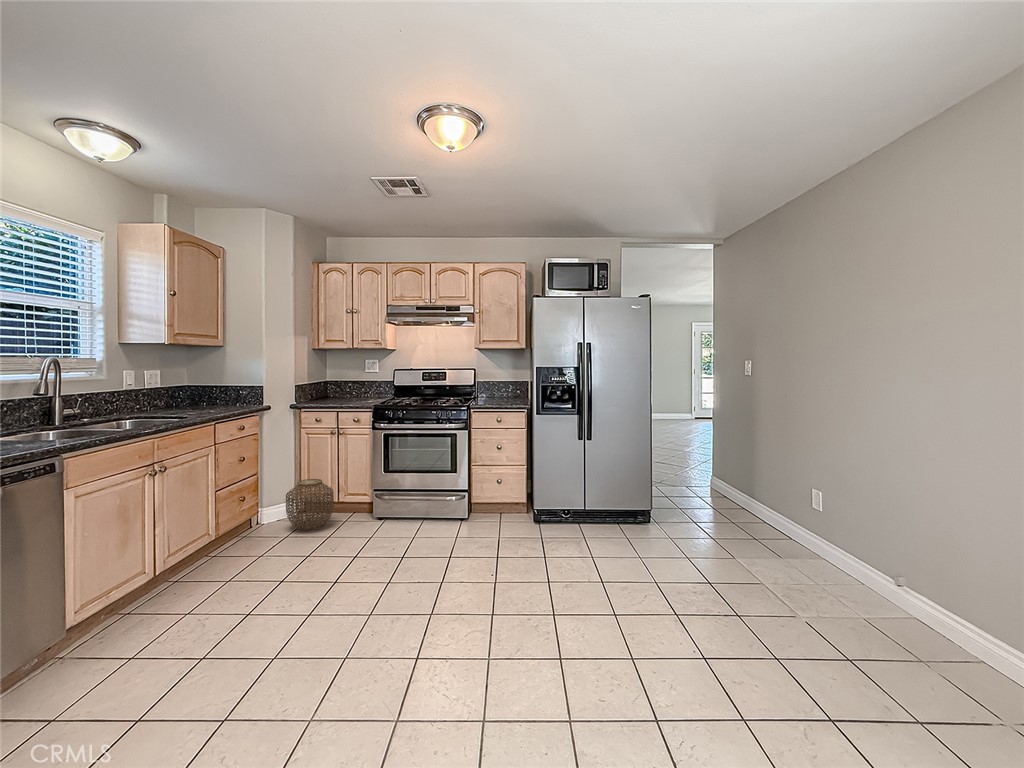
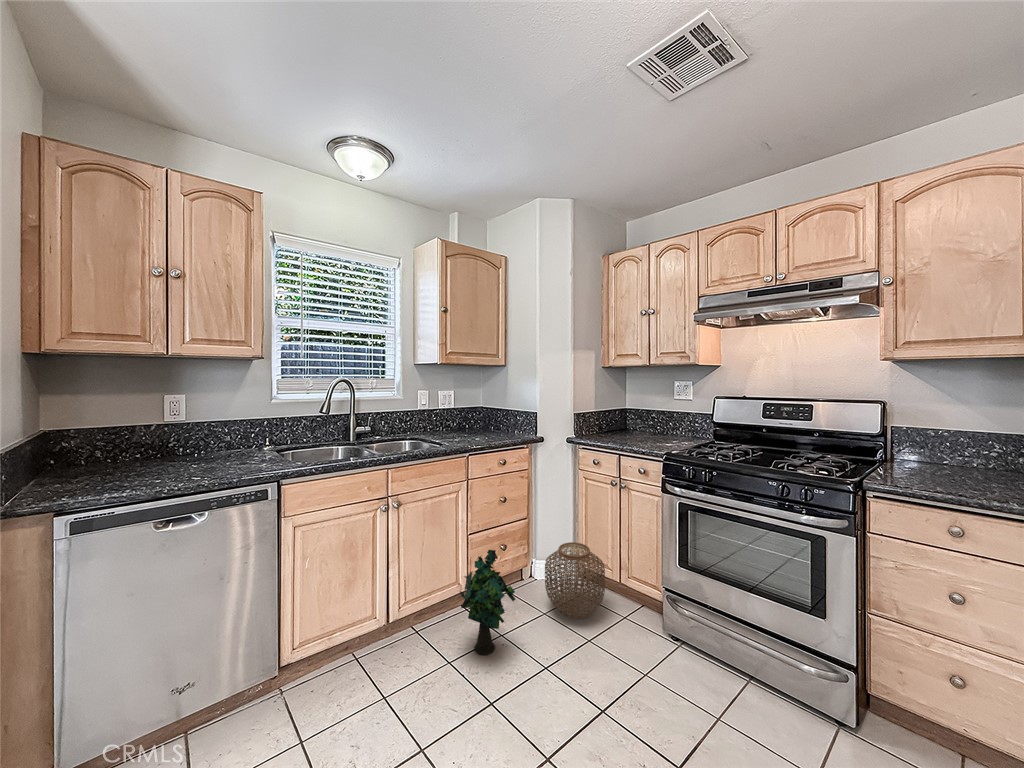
decorative plant: none [231,480,284,560] -> present [460,550,516,655]

